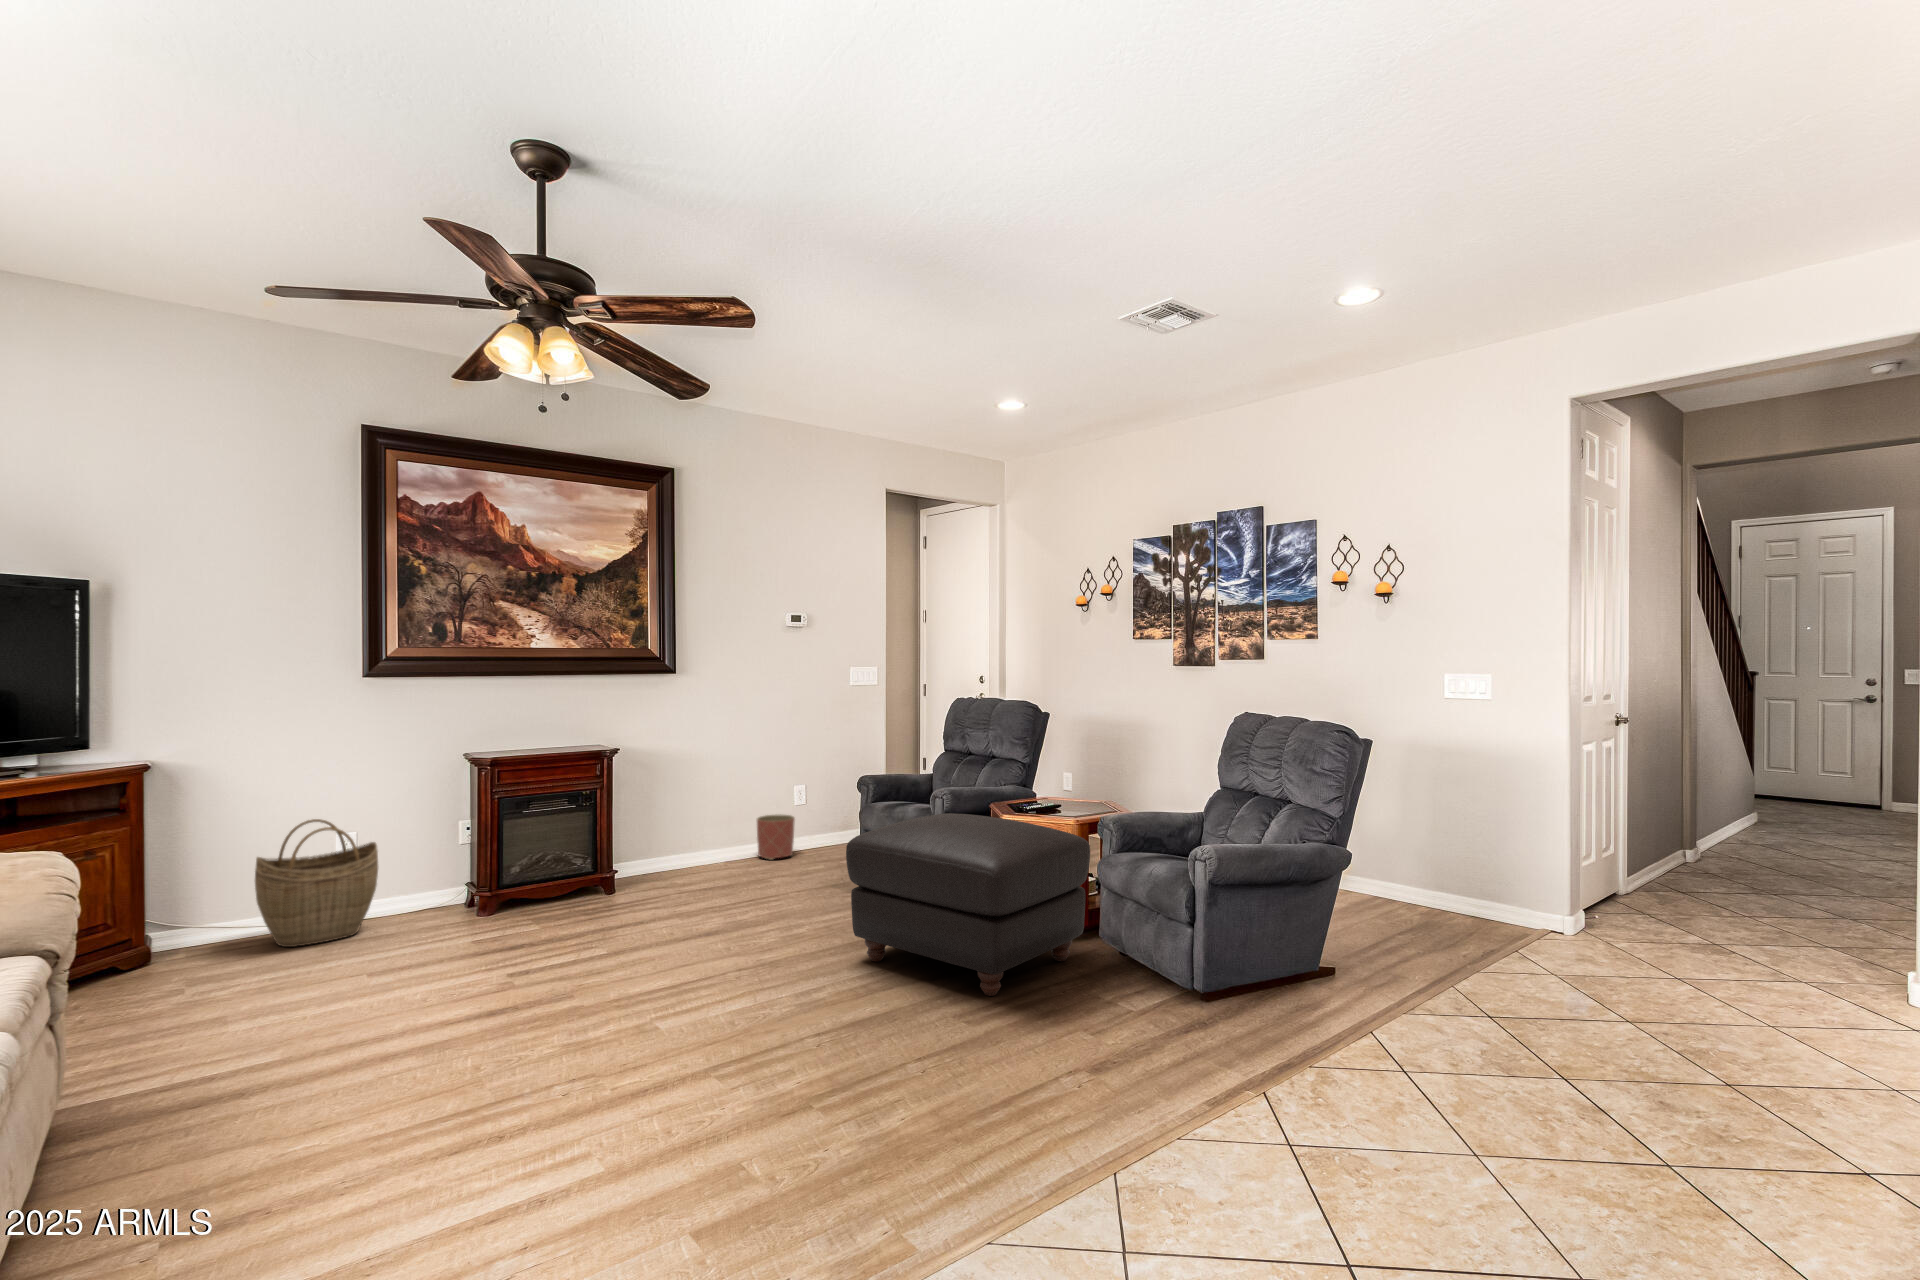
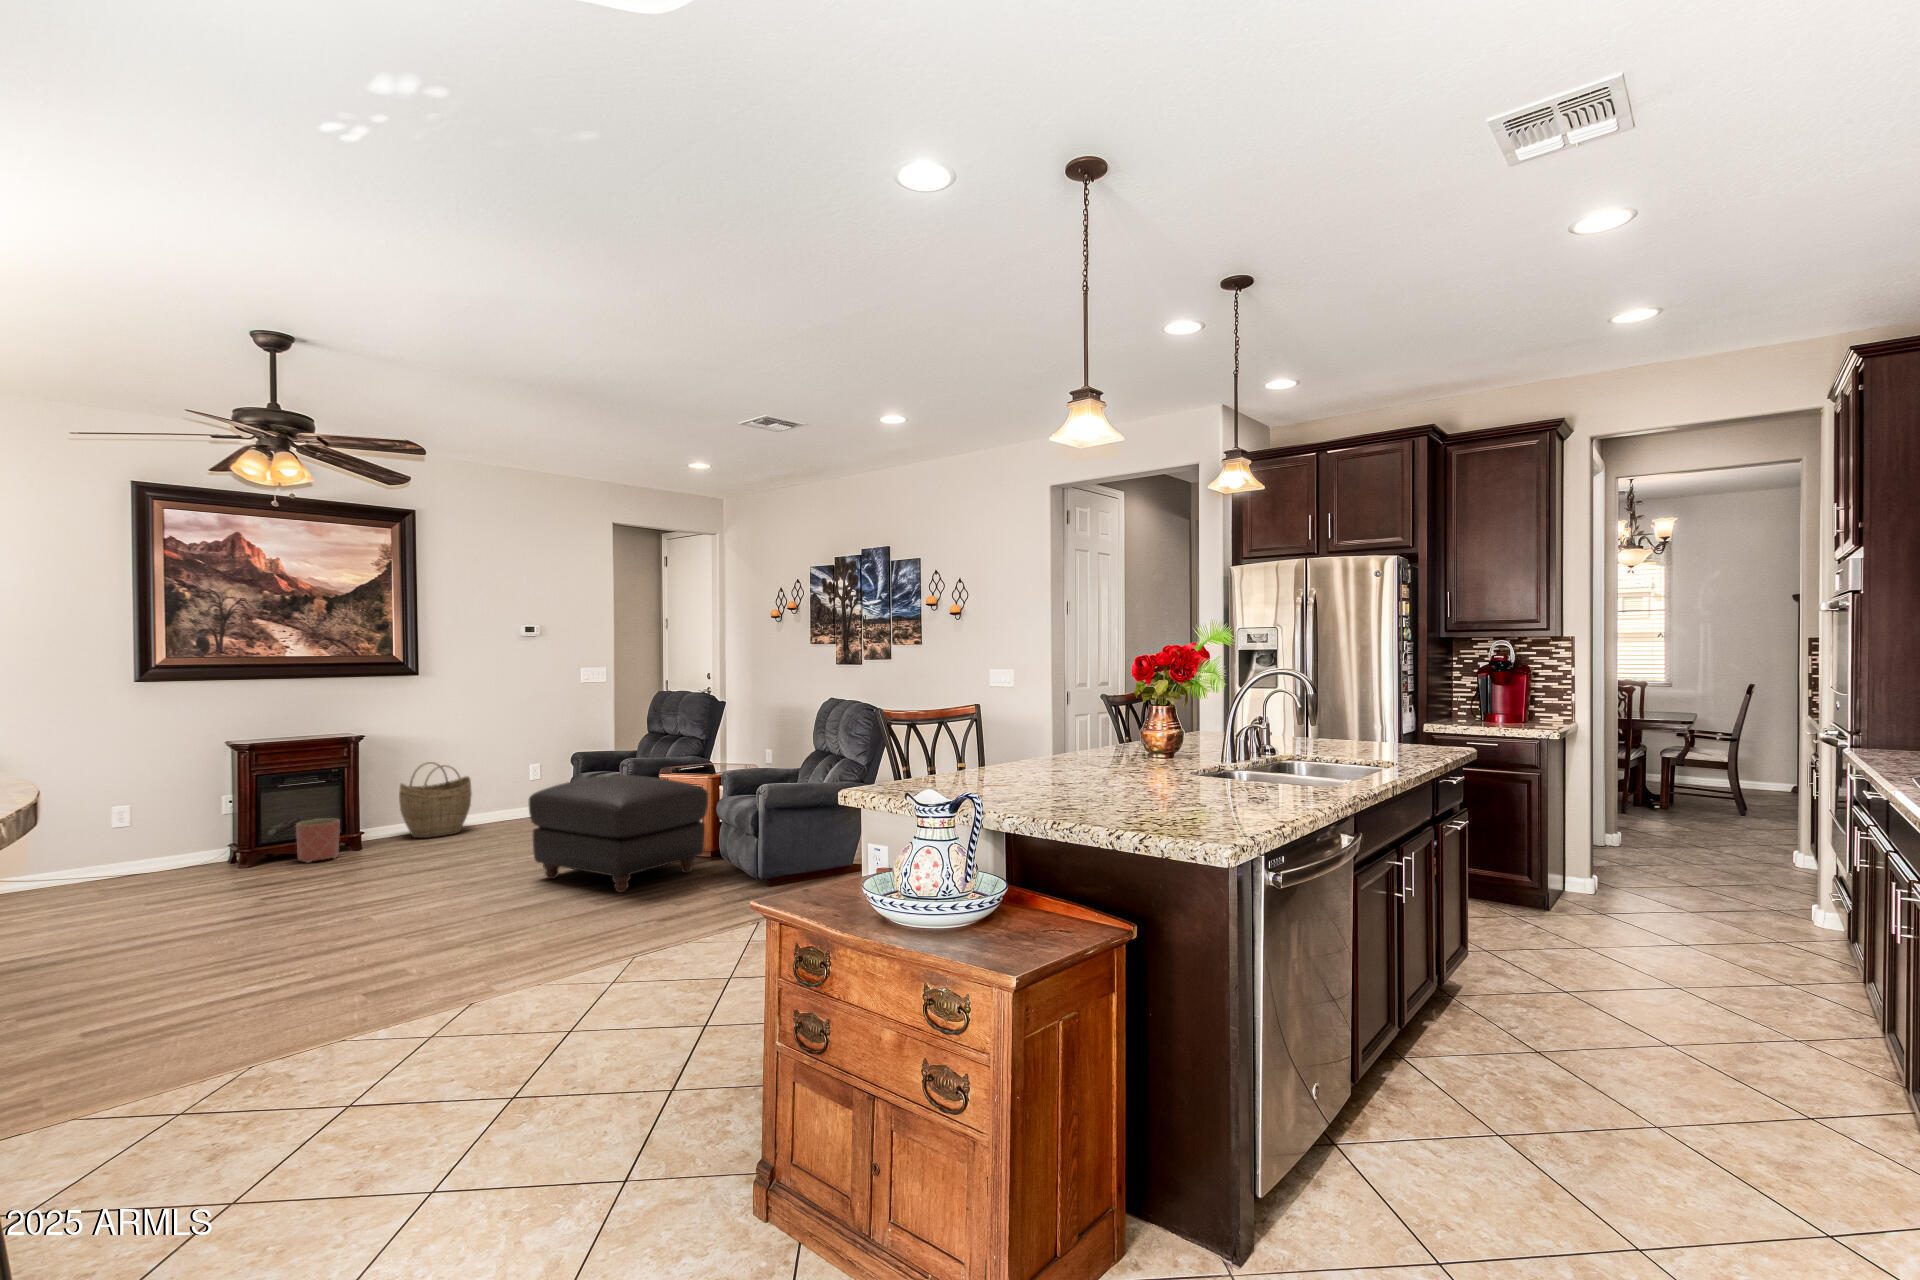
planter: present [757,814,795,860] -> present [296,819,340,863]
woven basket: present [255,819,378,947] -> present [399,762,472,838]

